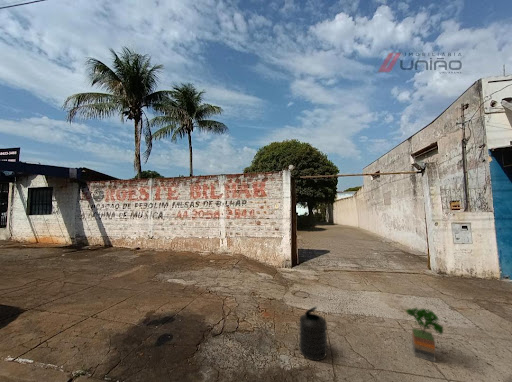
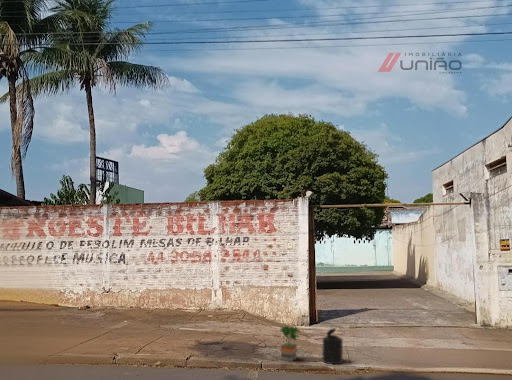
potted tree: present [406,308,443,362] -> present [281,326,300,361]

